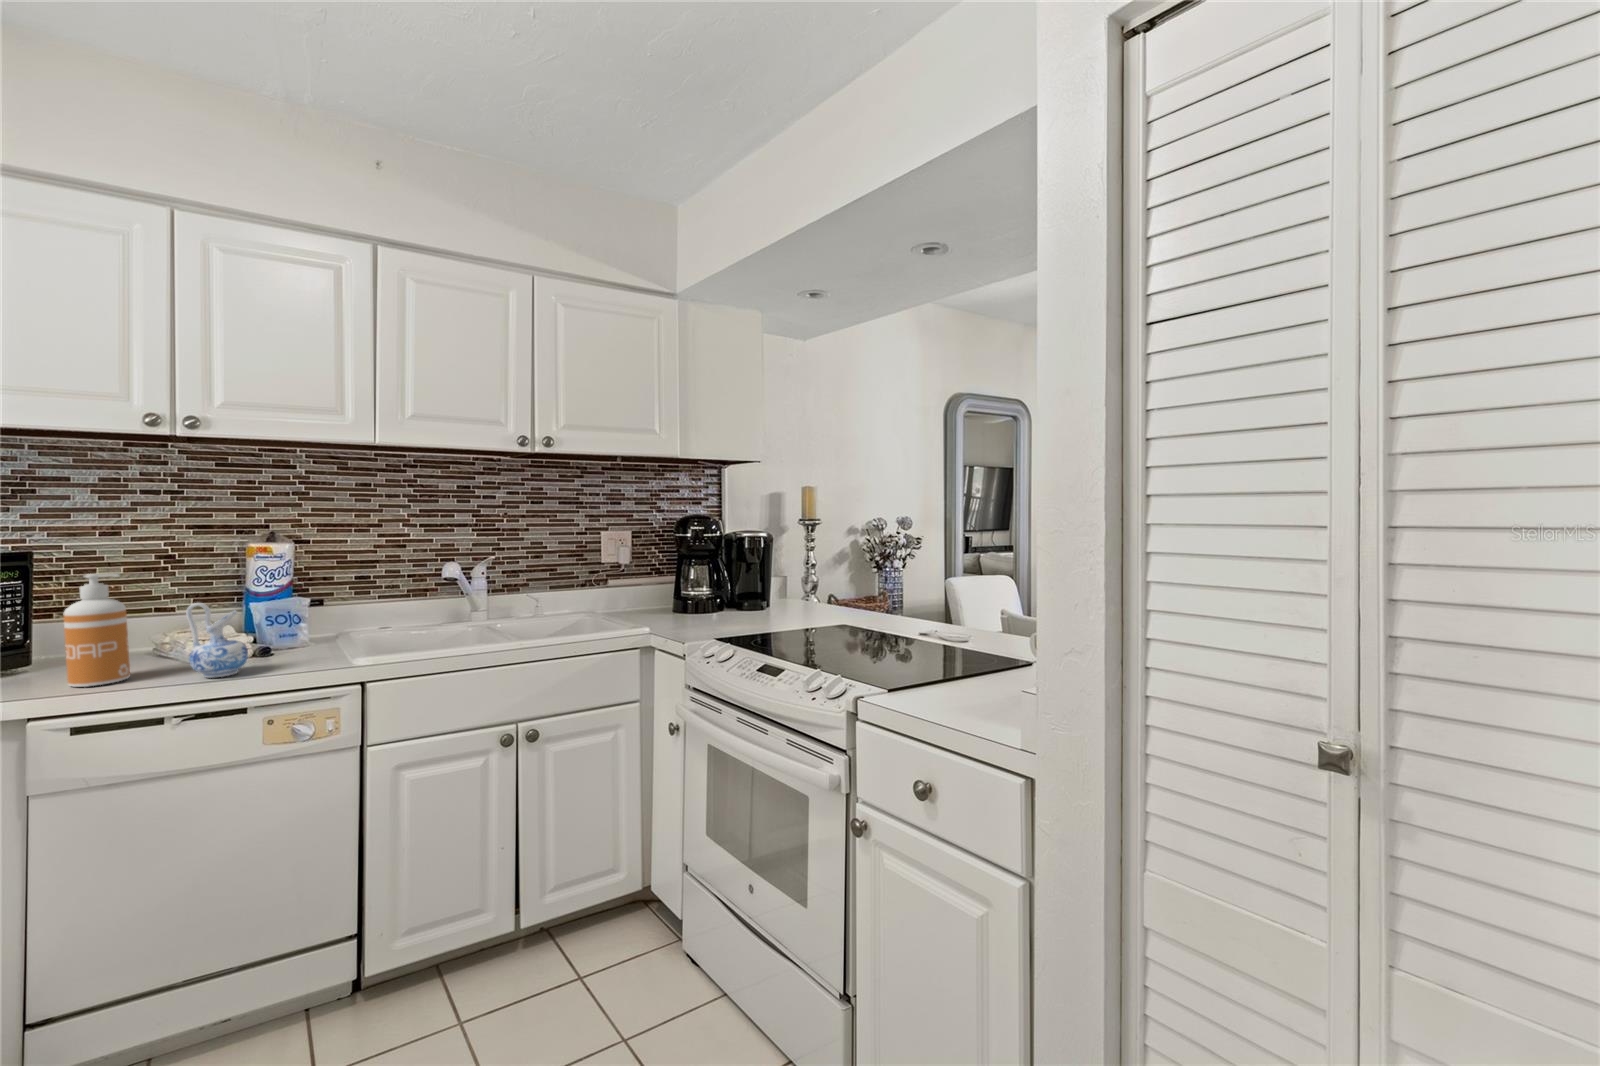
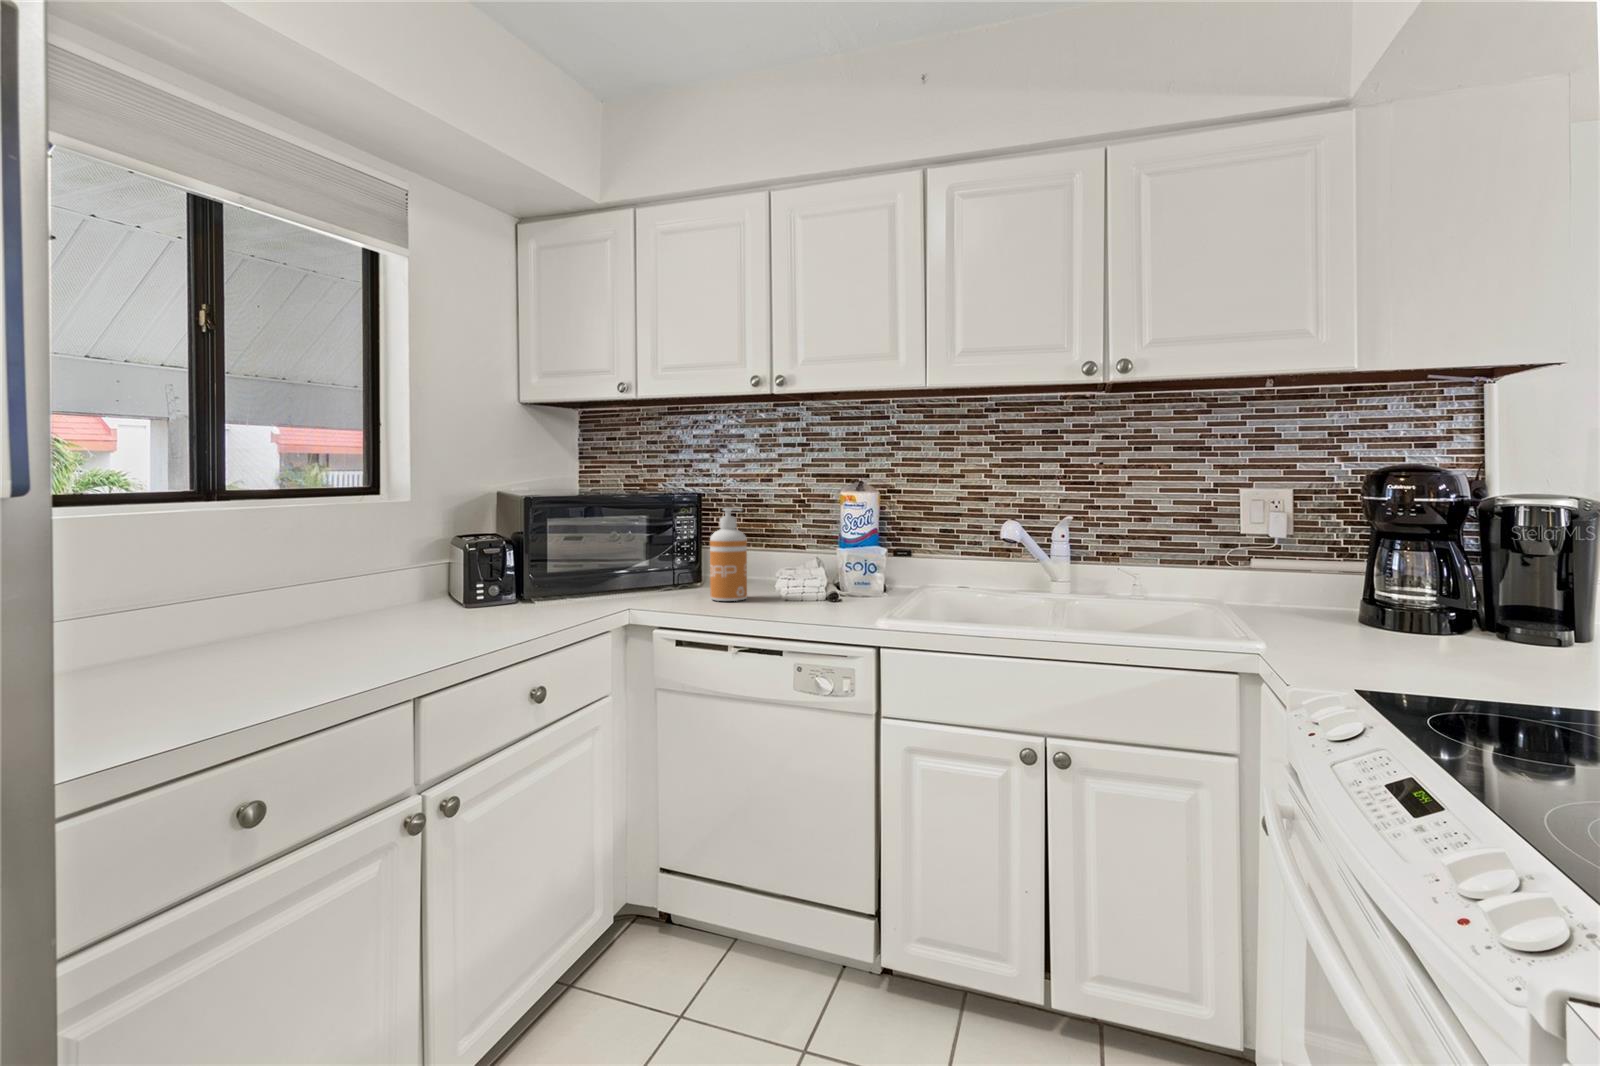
ceramic pitcher: present [186,603,248,678] -> none [775,538,817,609]

